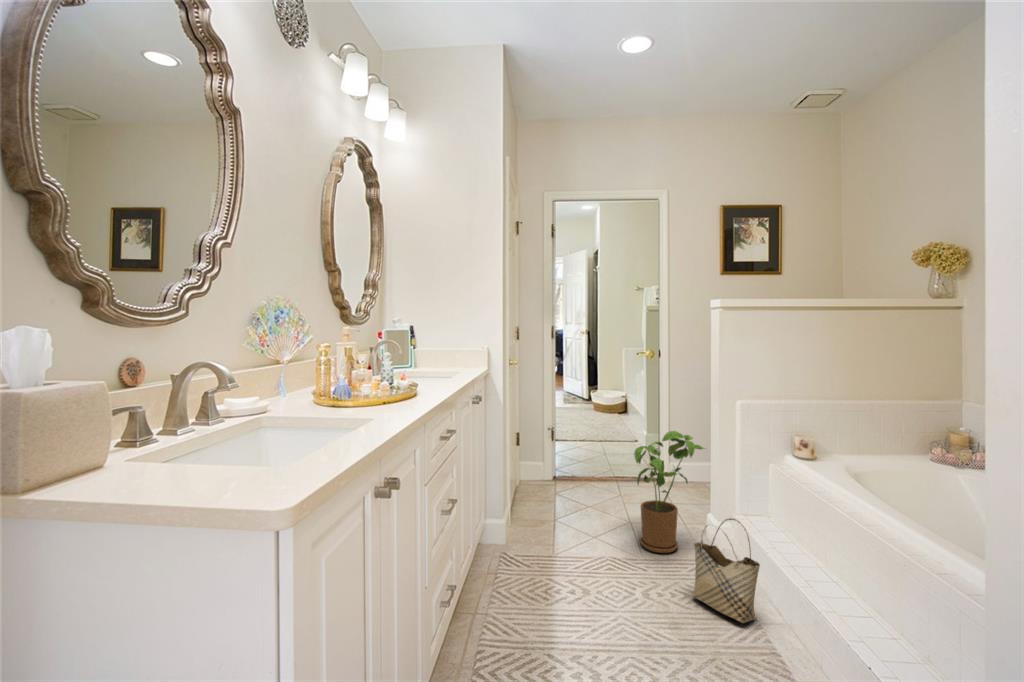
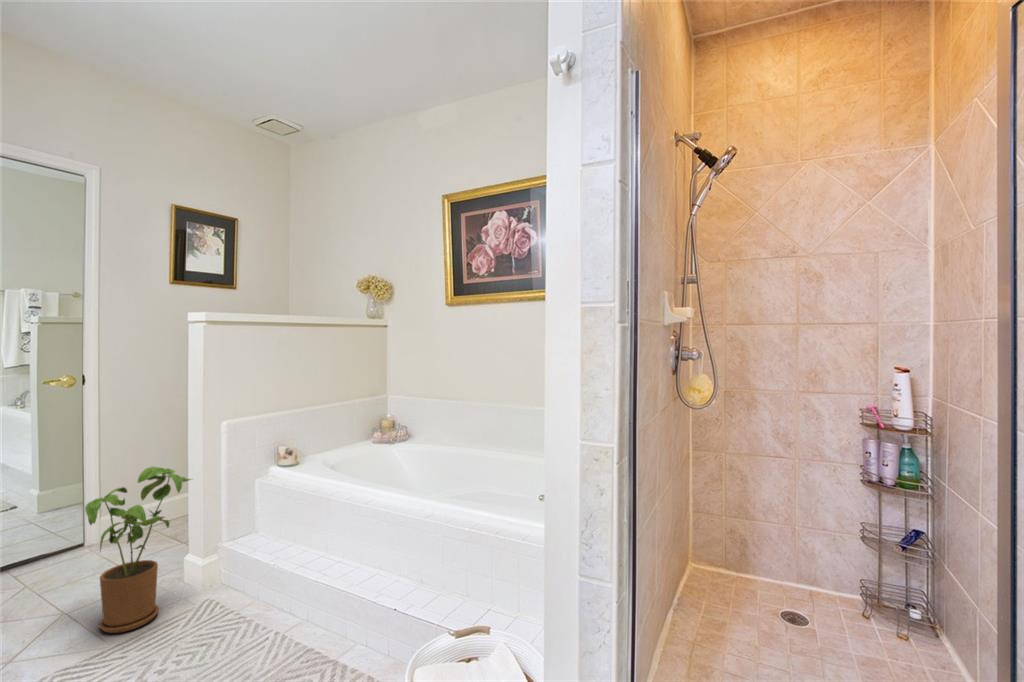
woven basket: present [693,518,760,623] -> none [203,540,281,650]

